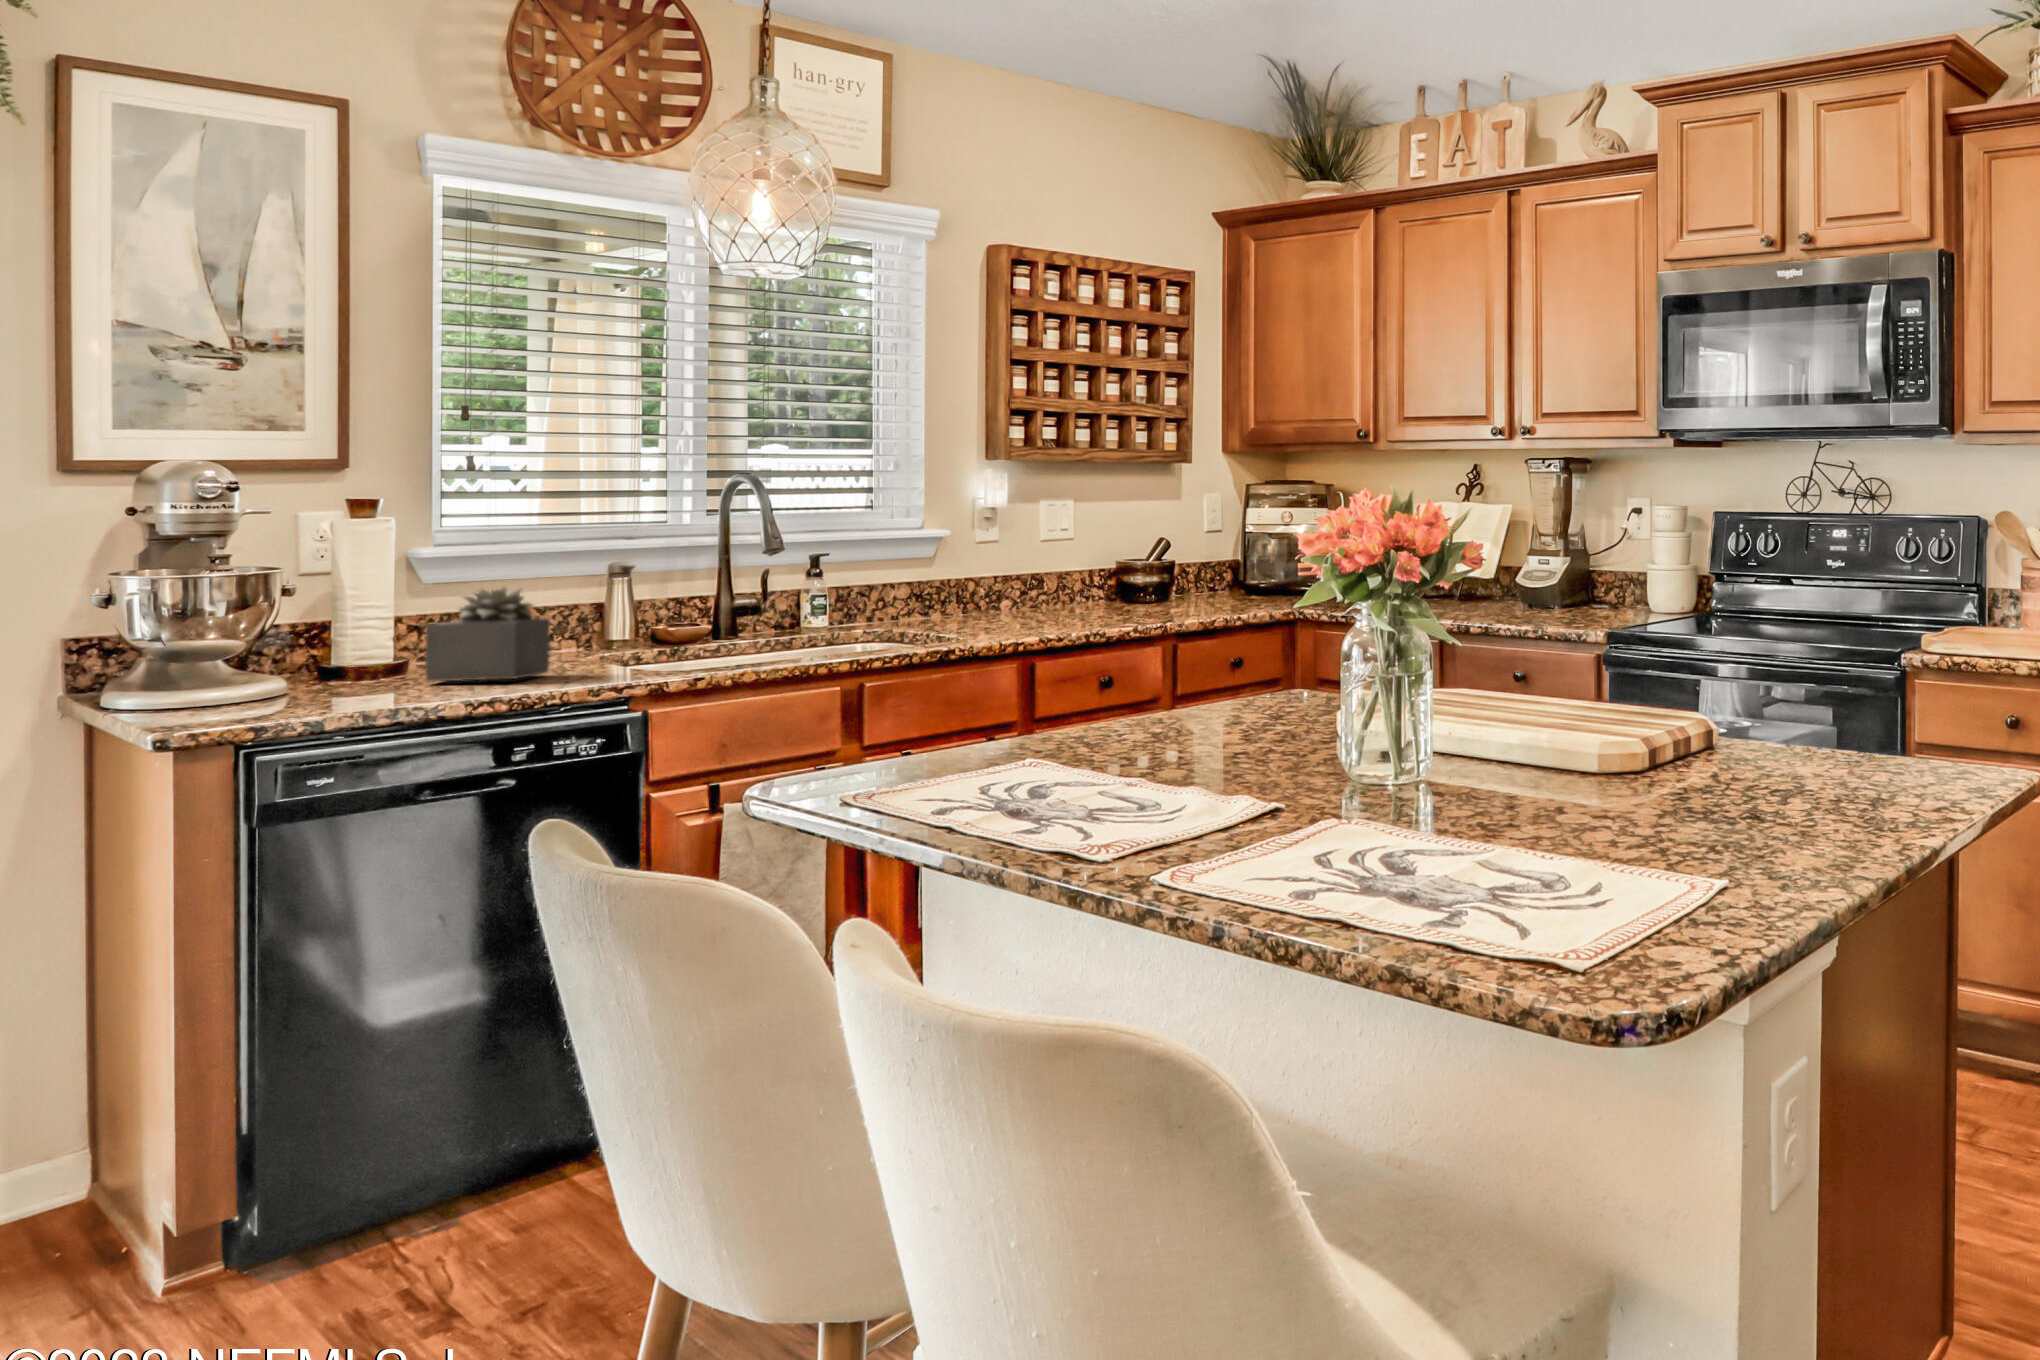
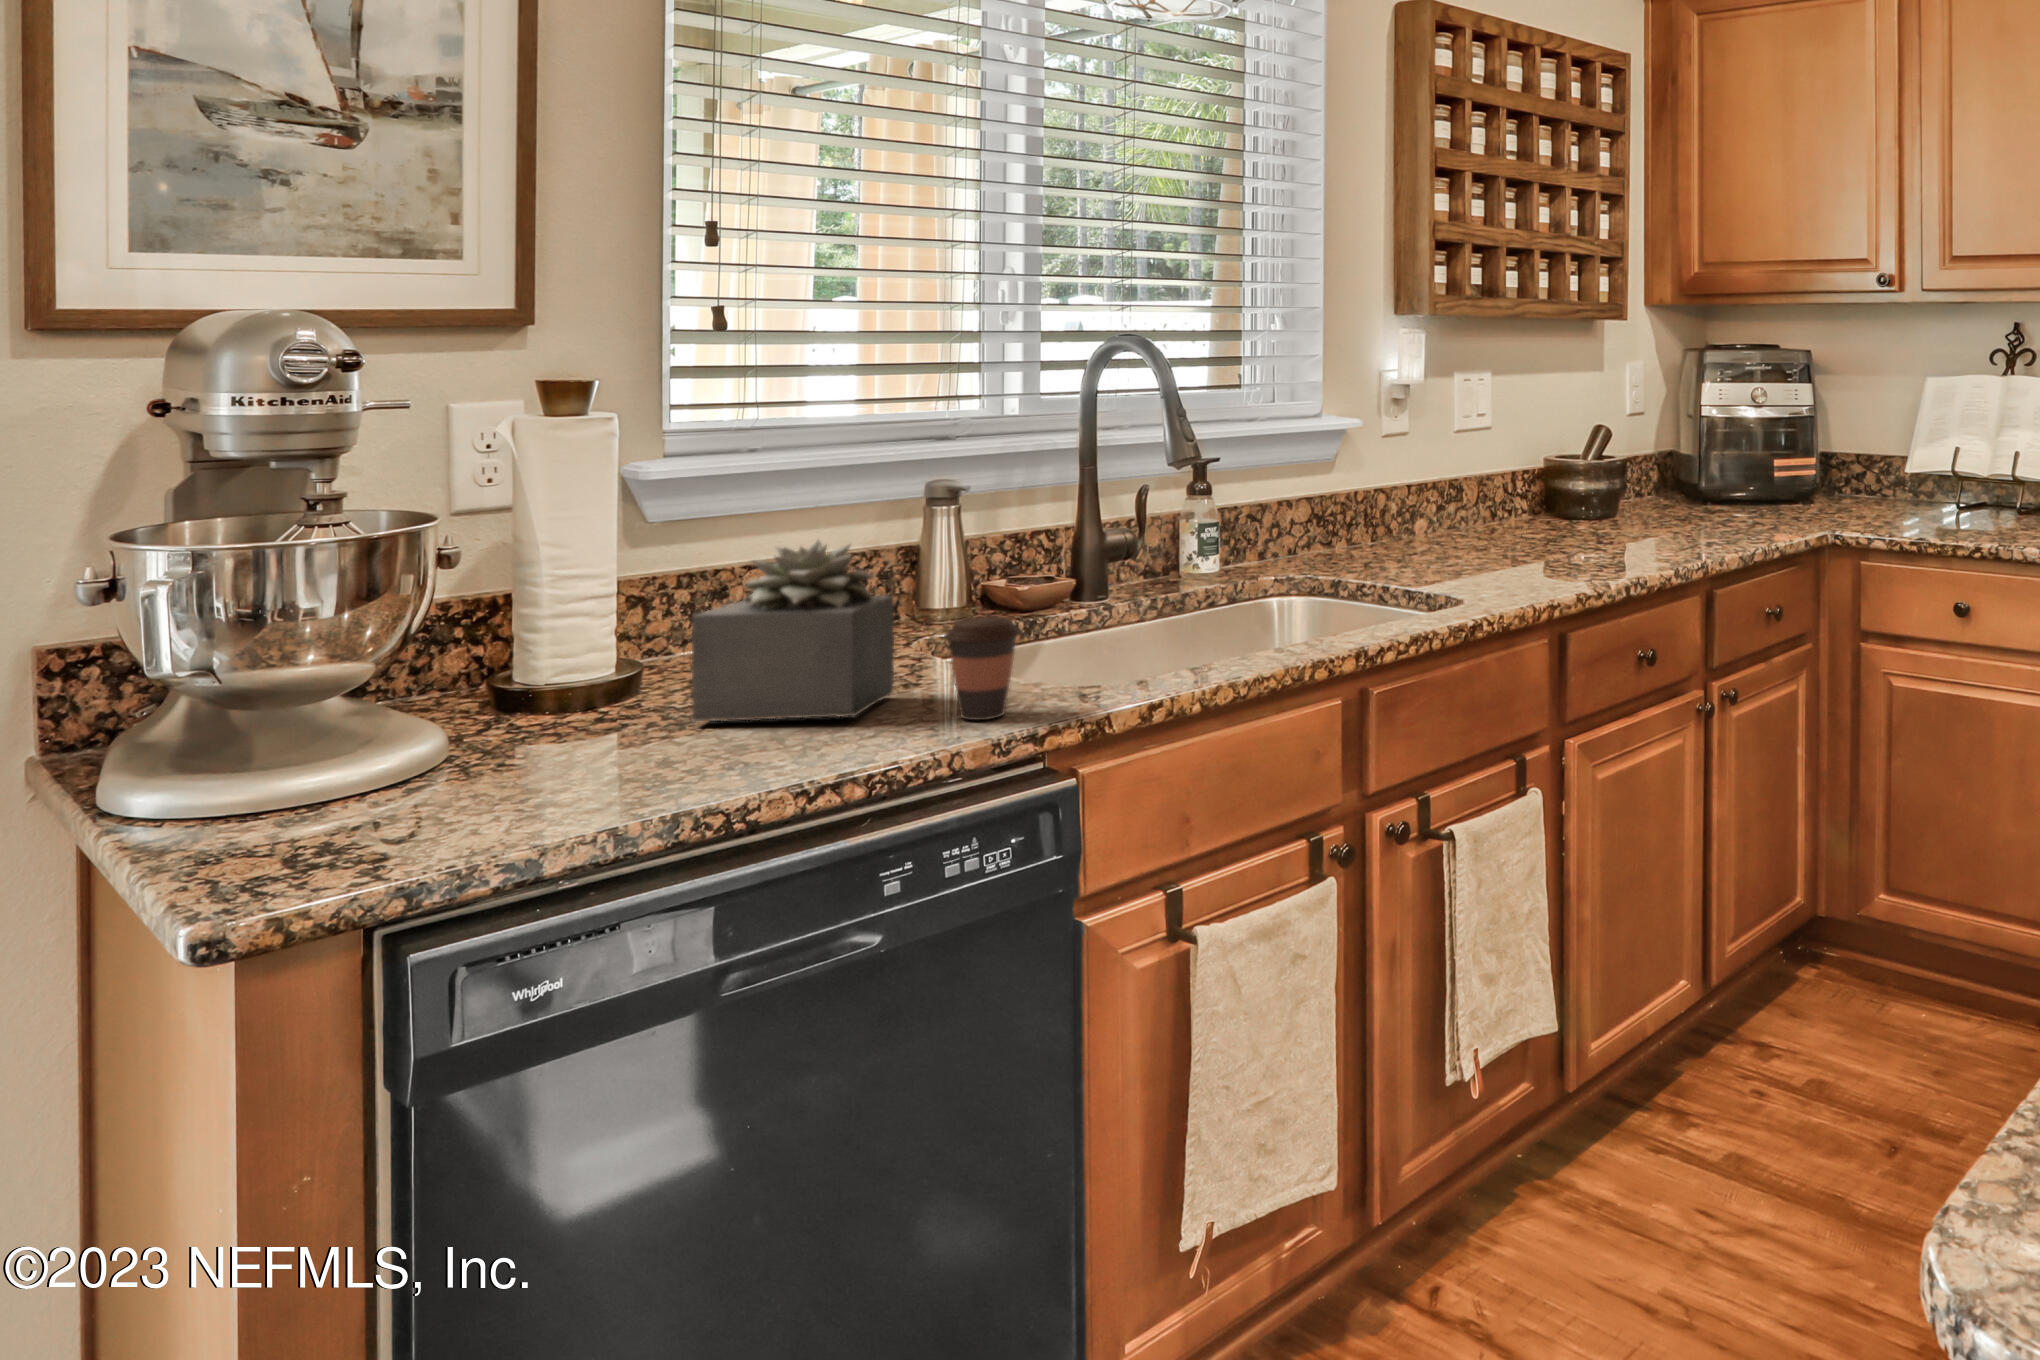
coffee cup: none [568,627,615,682] -> present [944,616,1020,720]

